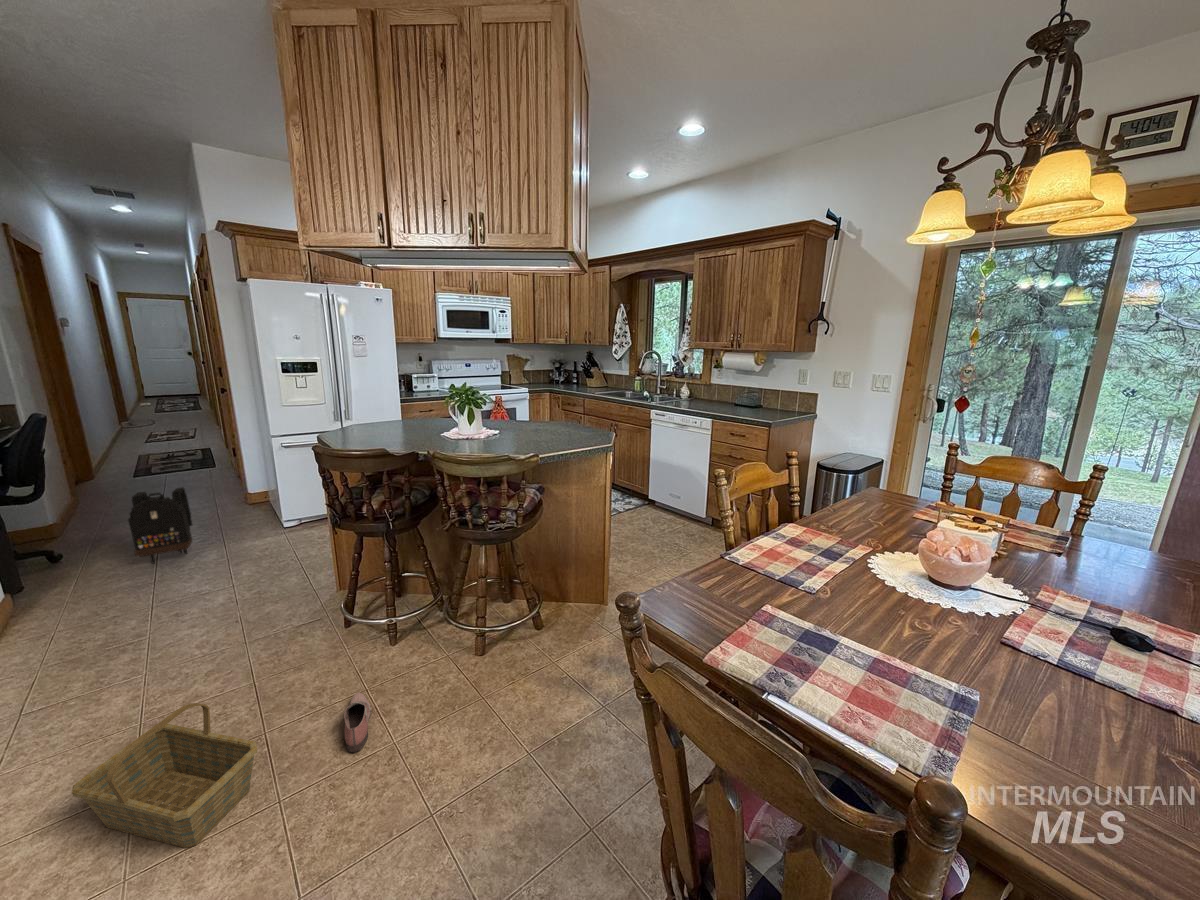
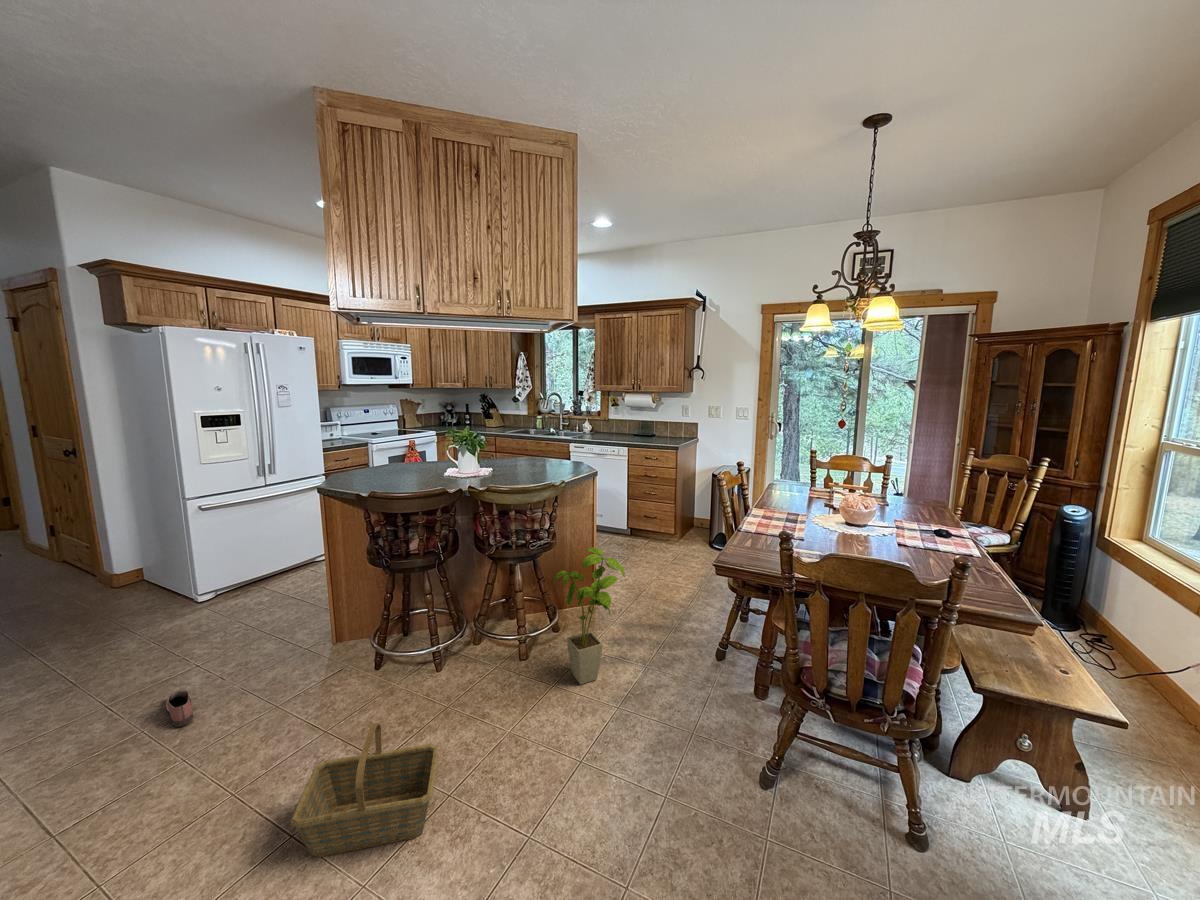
backpack: present [128,487,192,563] -> none [14,574,101,677]
house plant: none [473,547,568,709] -> present [554,547,625,684]
shoe: present [344,693,371,752] -> present [166,690,193,727]

